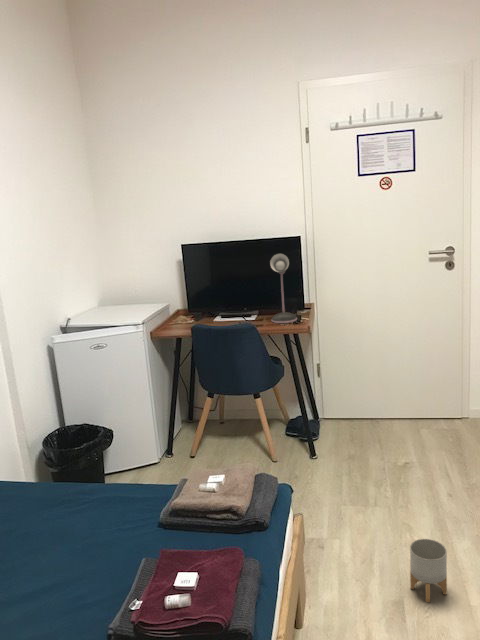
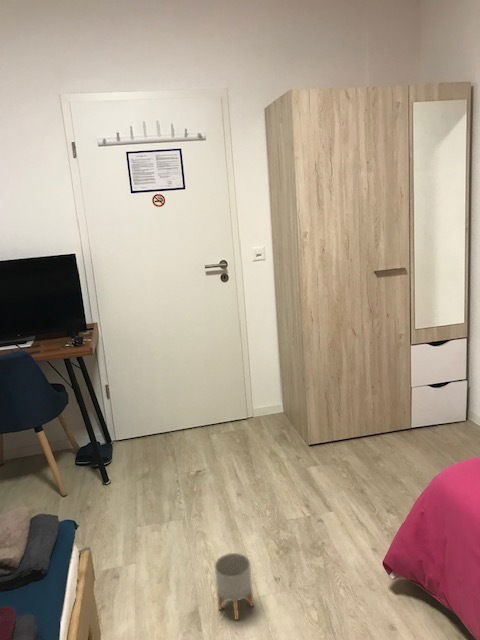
desk lamp: present [270,254,297,323] -> none [43,273,78,347]

